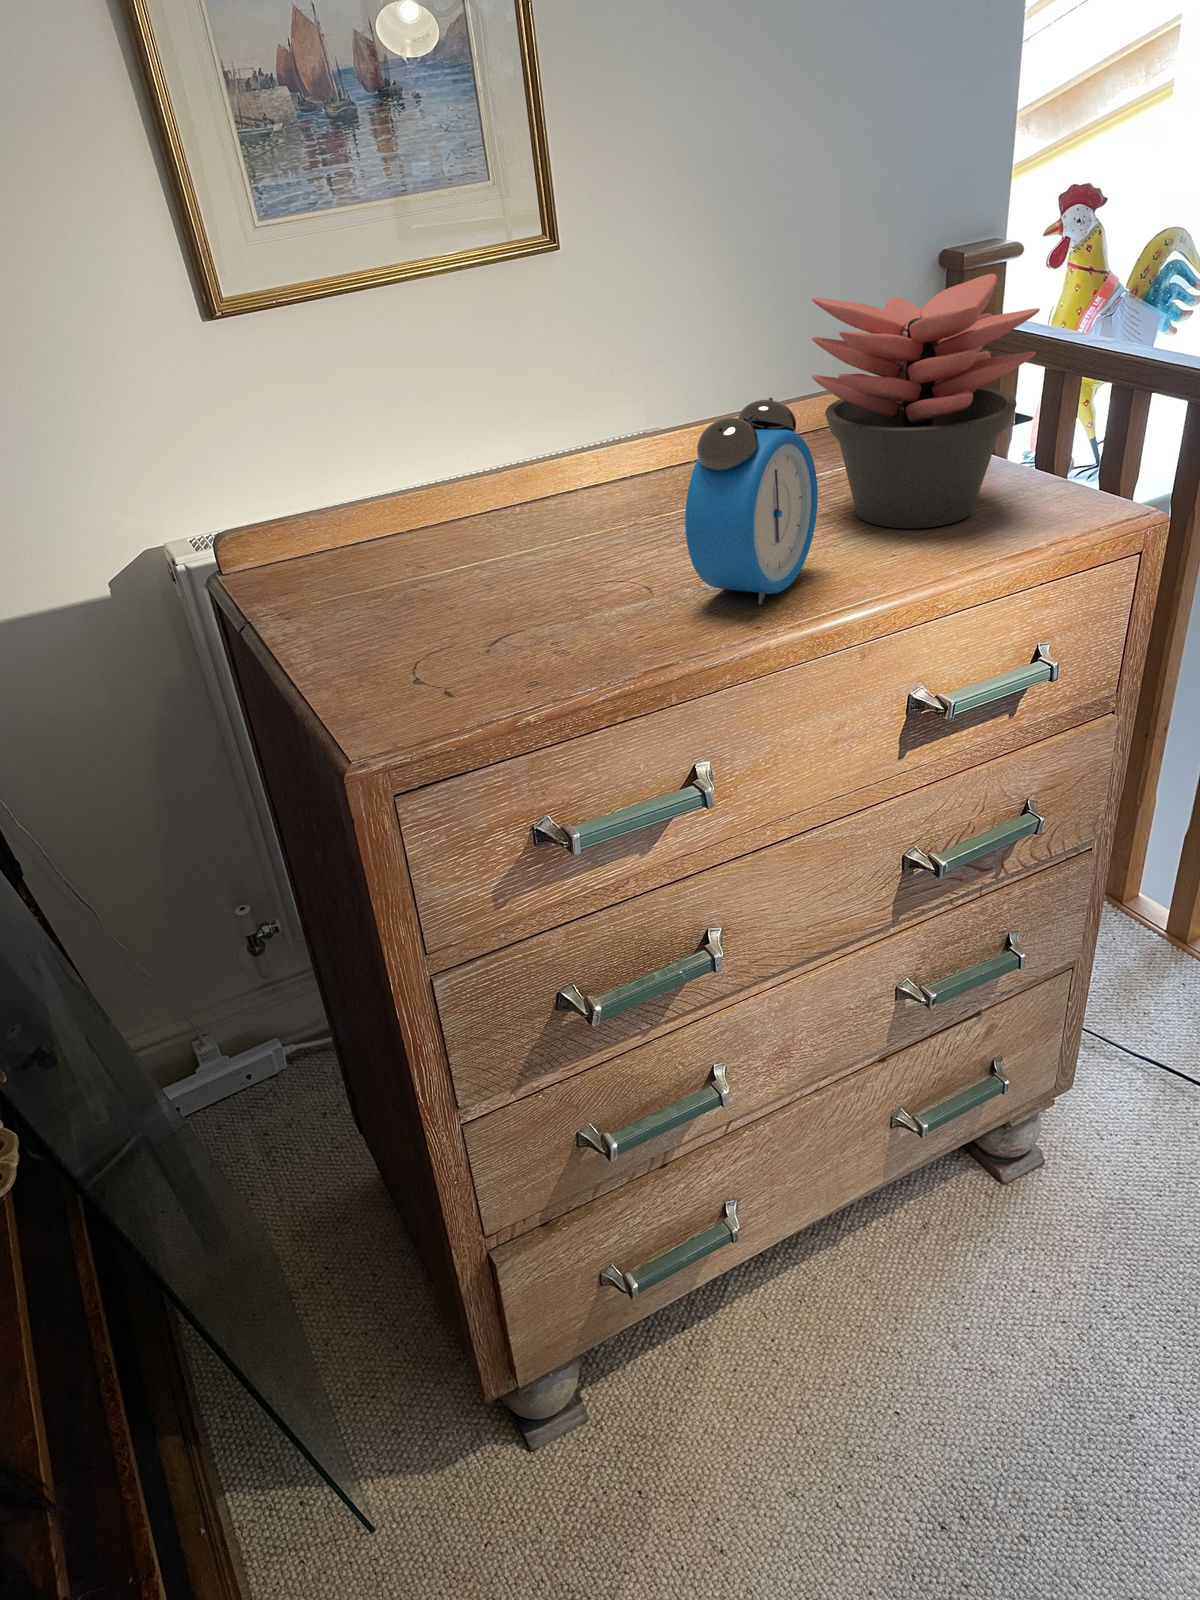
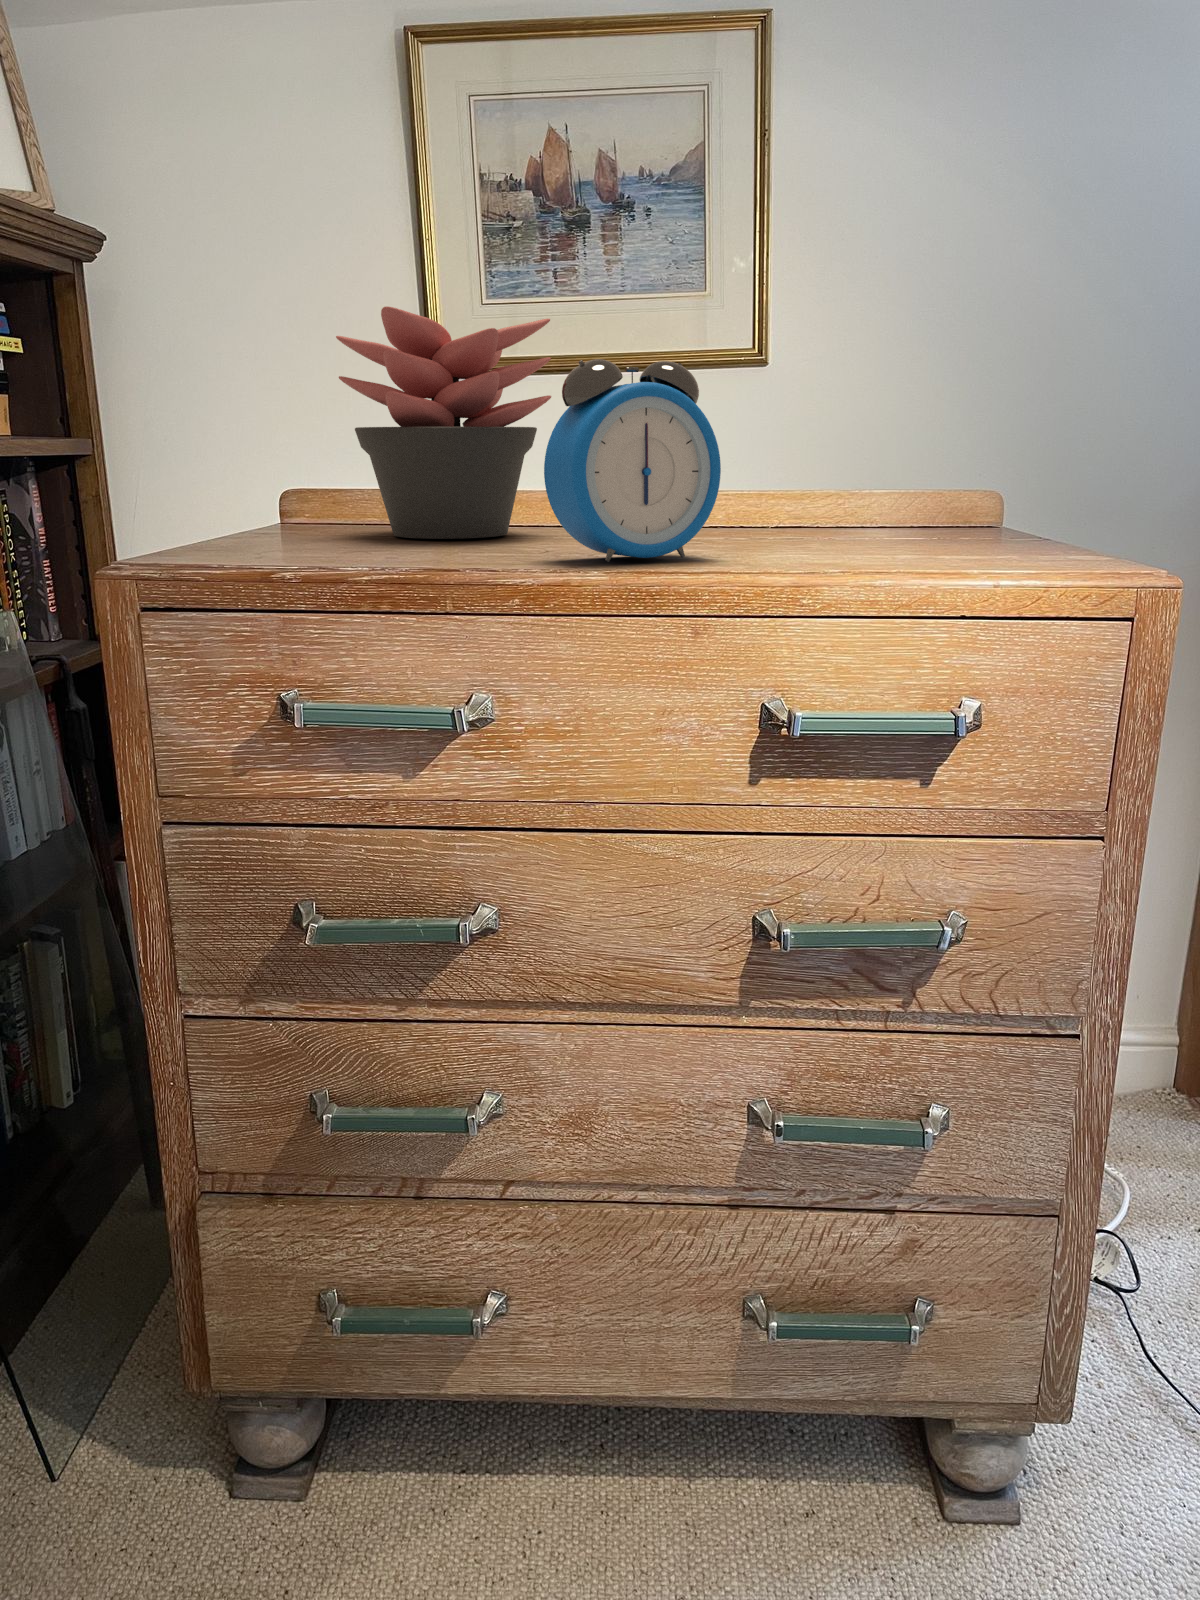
succulent plant: present [812,274,1040,528] -> present [336,306,551,539]

